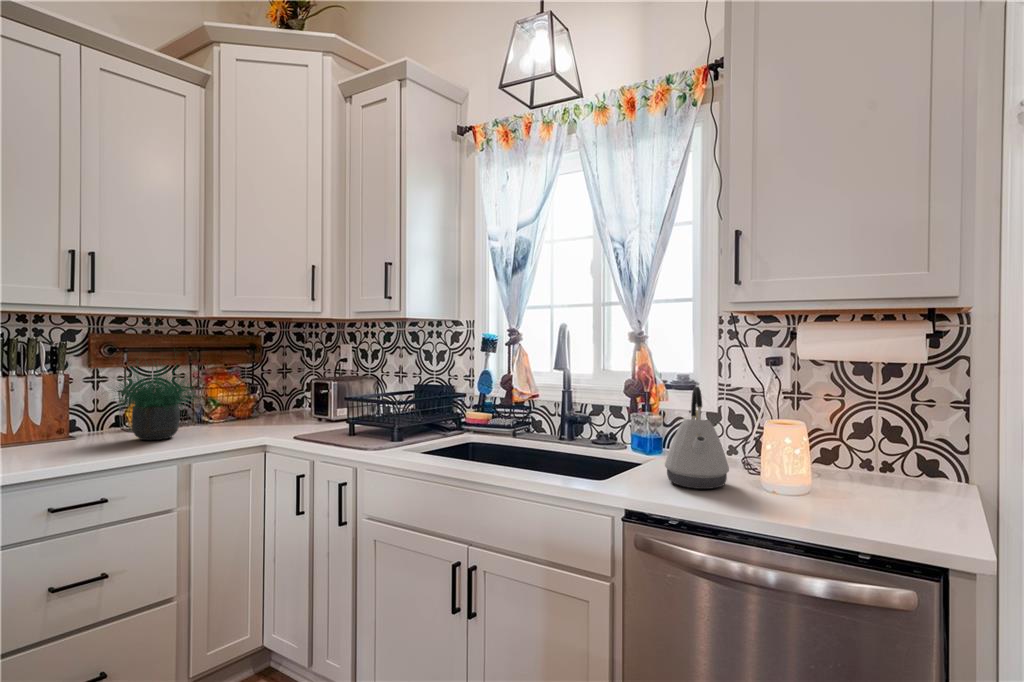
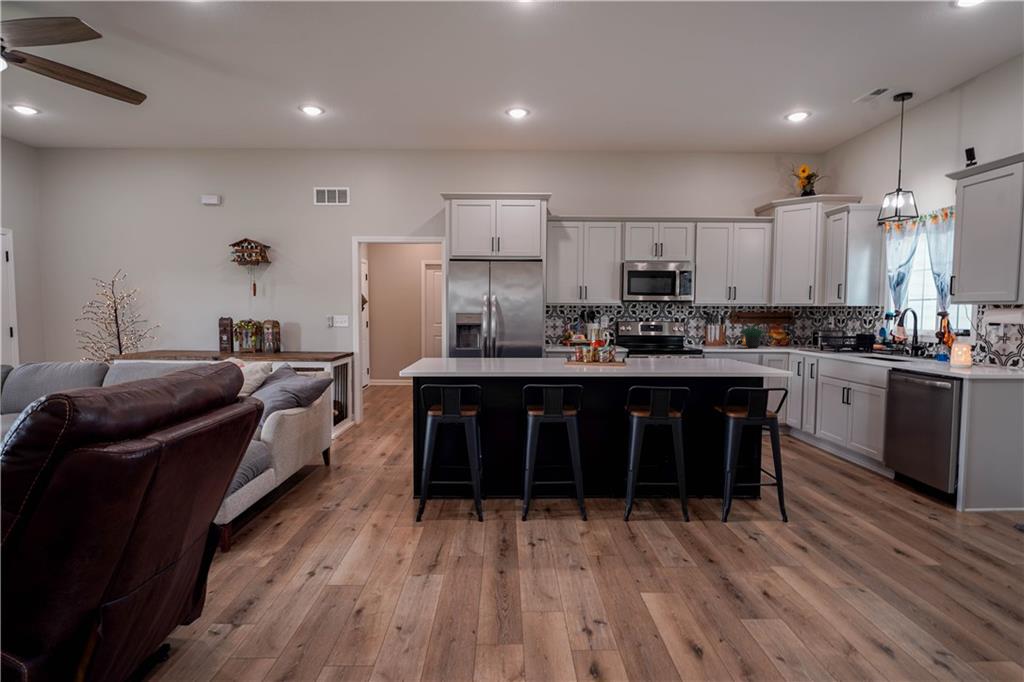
kettle: present [665,387,729,489] -> none [915,332,941,365]

